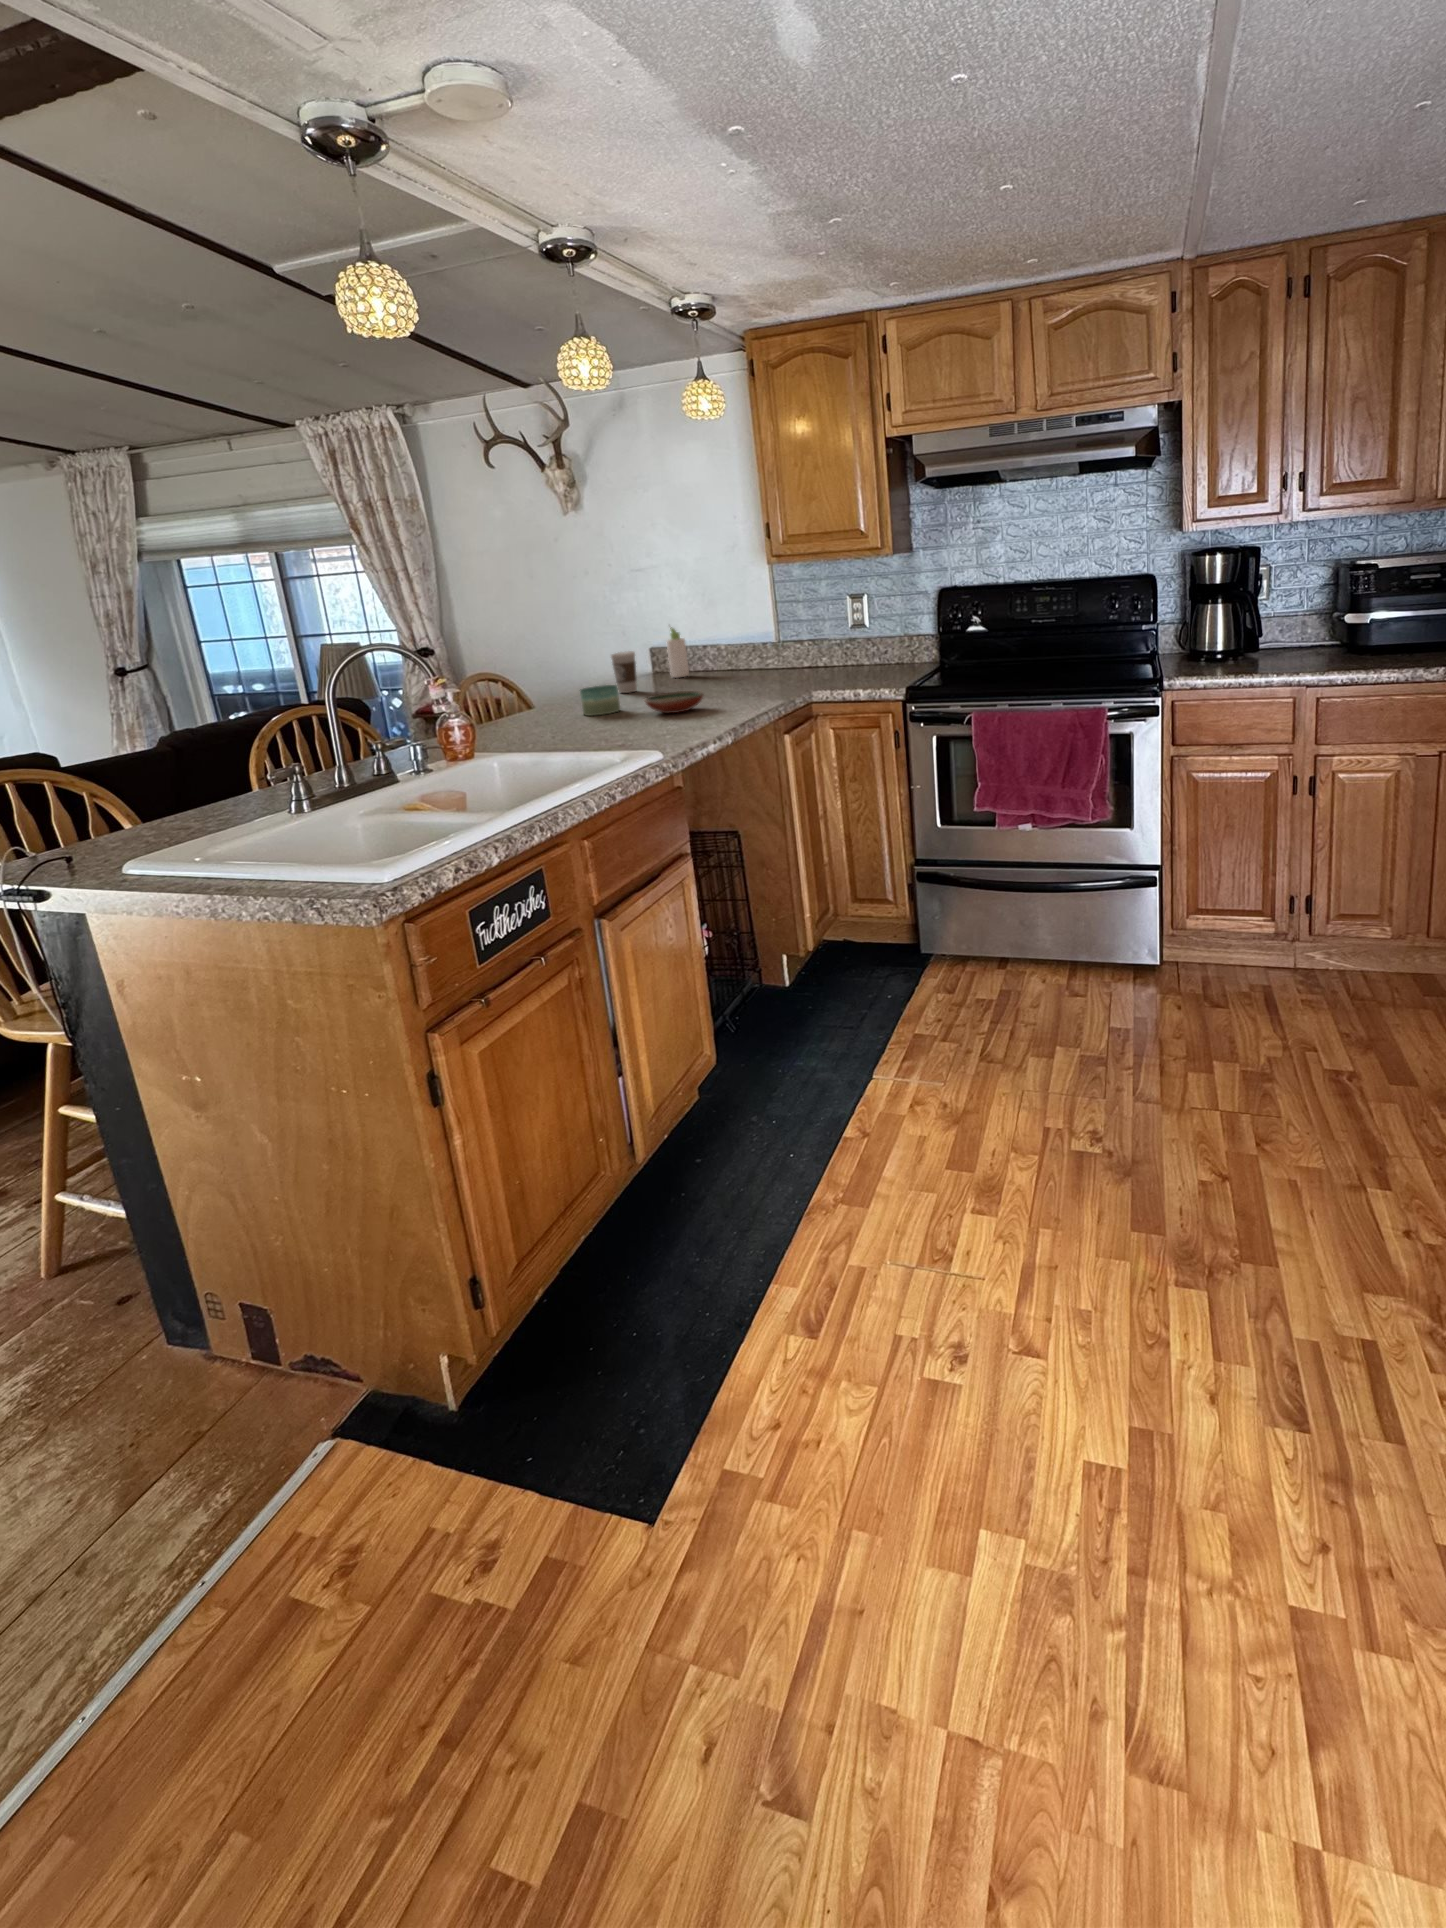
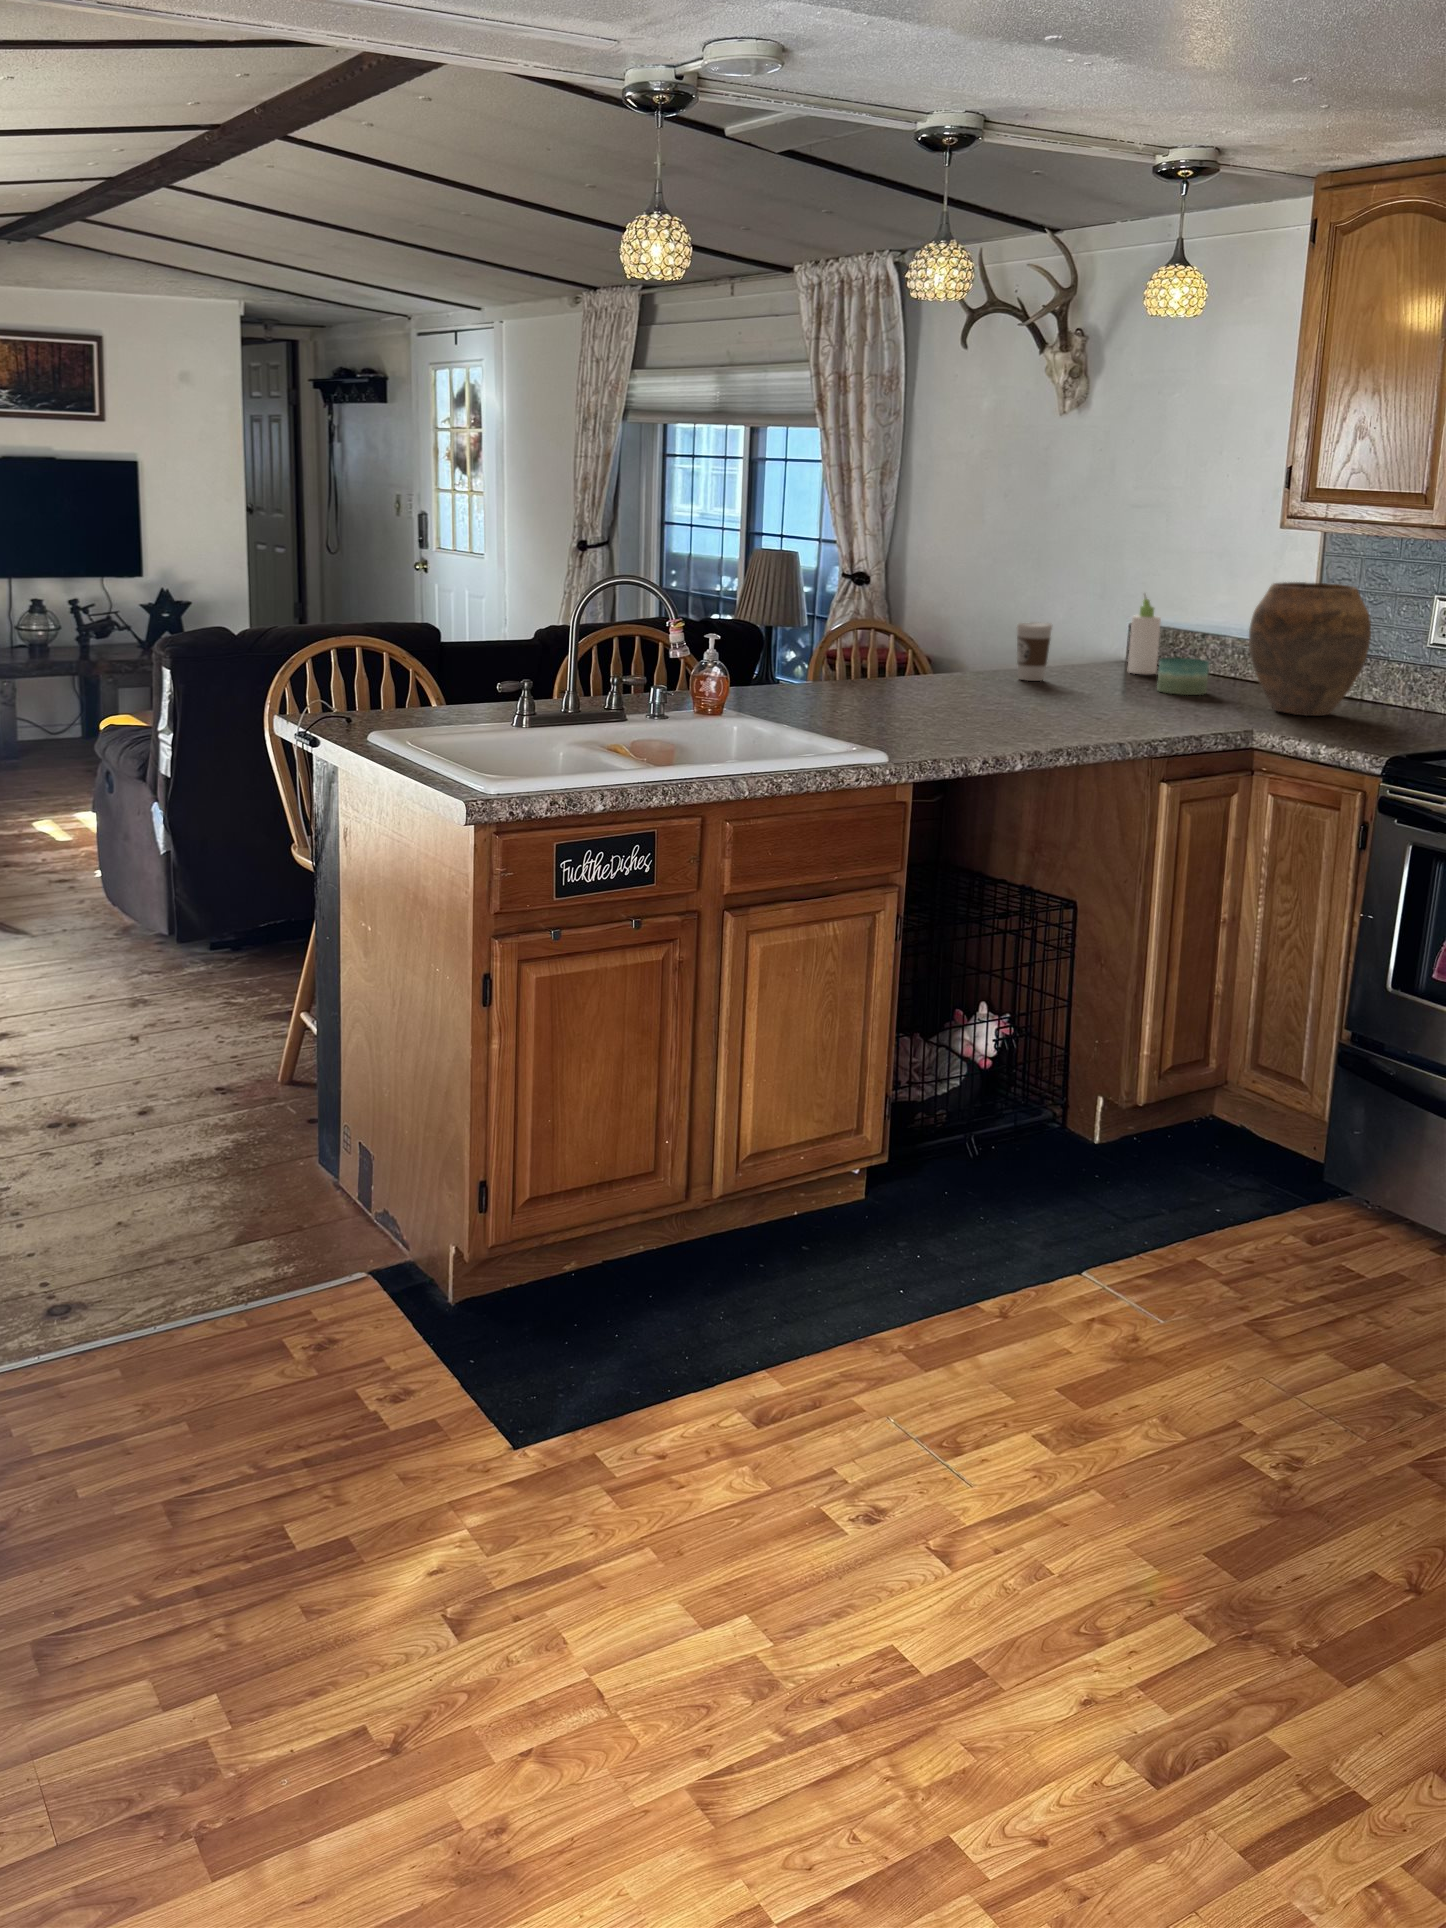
vase: none [775,595,845,679] -> present [1249,582,1371,716]
candle: present [580,685,620,716] -> present [1157,658,1209,695]
decorative bowl: present [644,691,703,713] -> none [979,687,1064,717]

